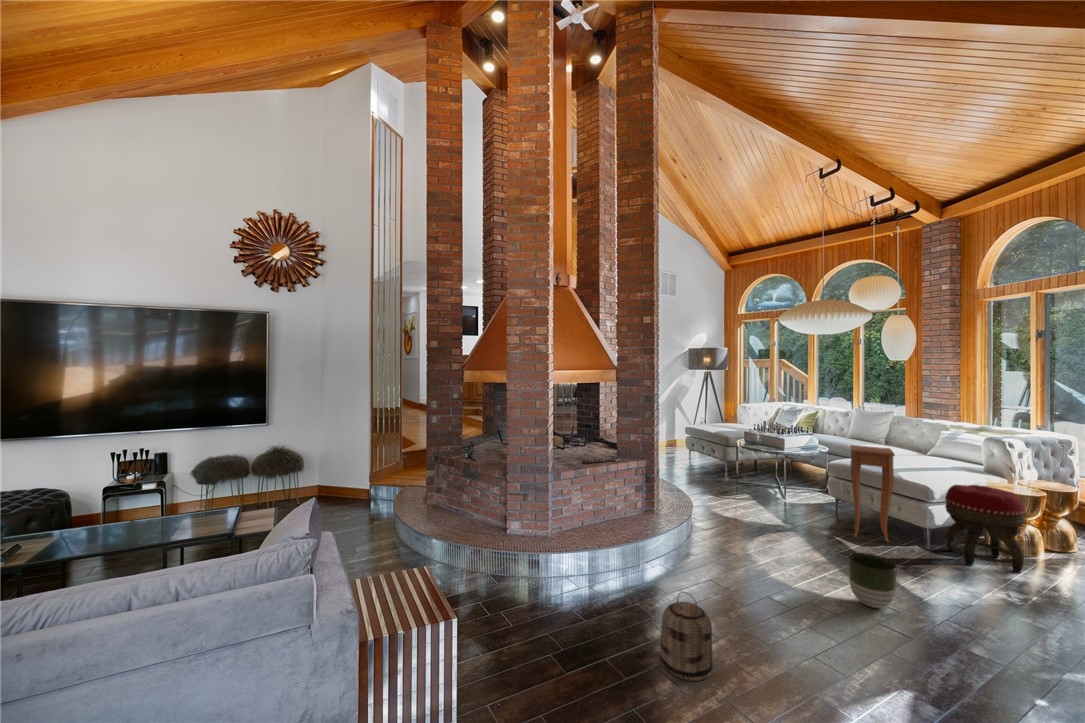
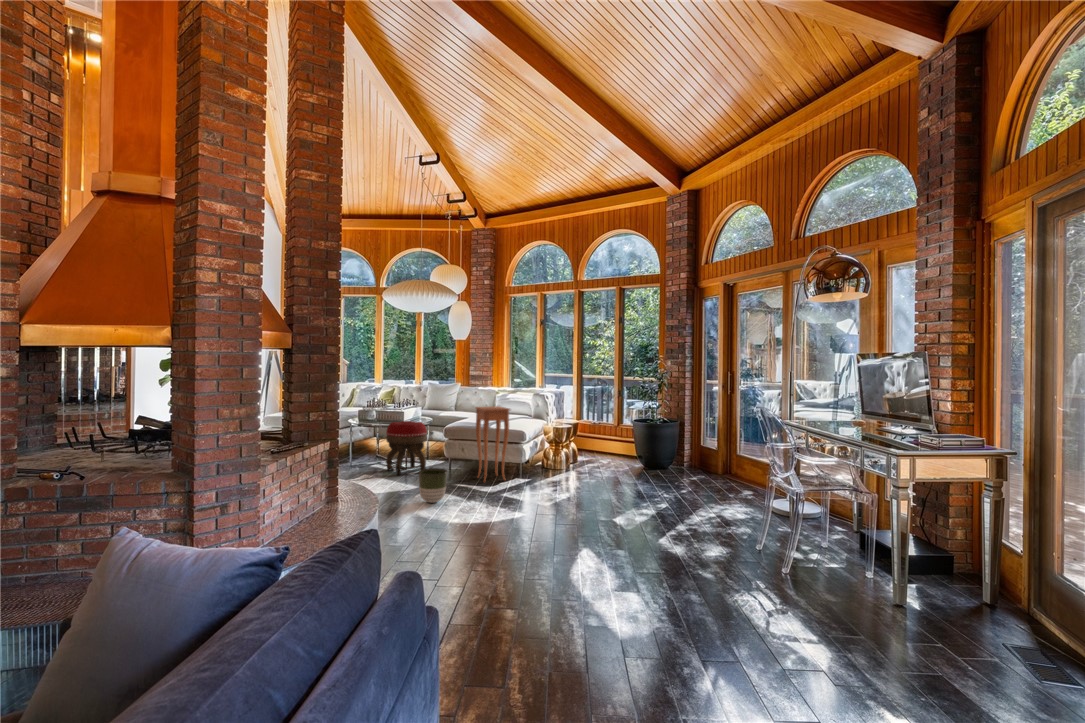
footstool: present [945,485,1025,573] -> present [386,421,427,475]
planter: present [848,553,897,608] -> present [419,468,447,503]
basket: present [659,592,714,681] -> none [481,530,529,607]

